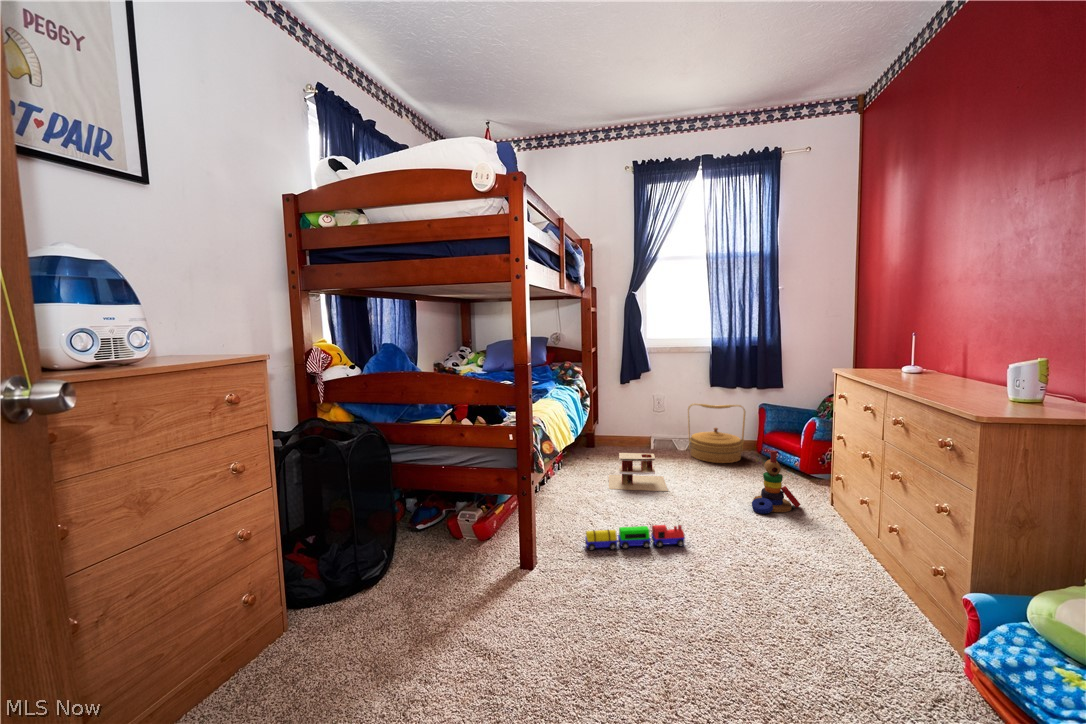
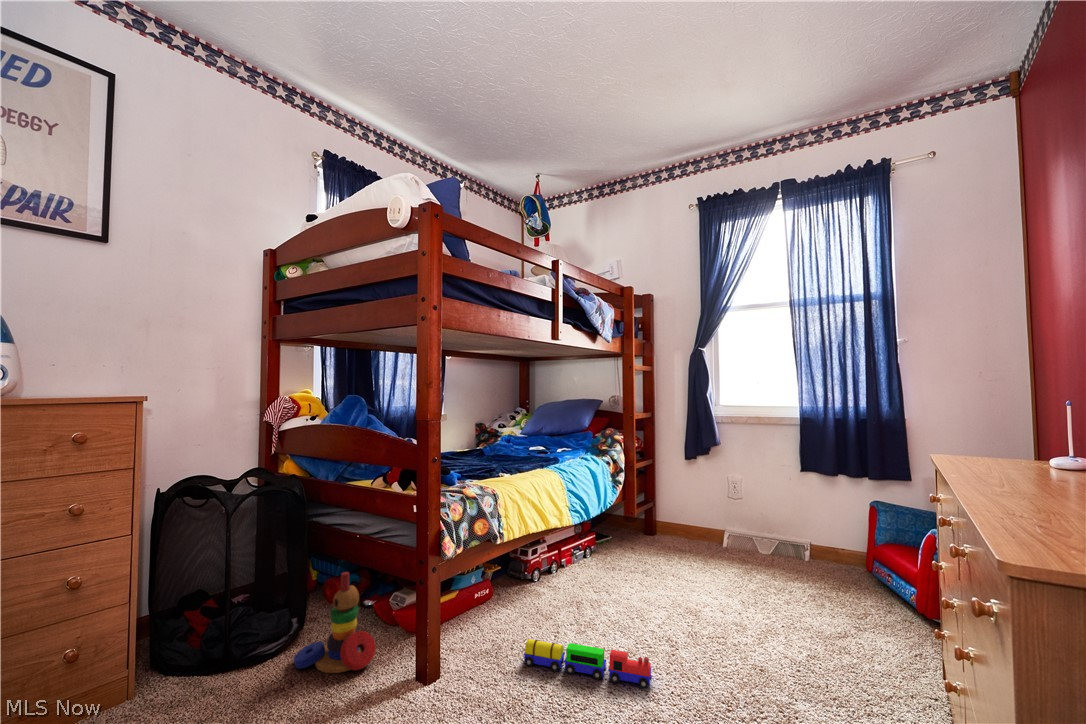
woven basket: present [688,403,746,463] -> none [763,491,846,581]
stacking toy: present [752,451,801,514] -> present [294,572,376,673]
toy house: present [609,453,668,491] -> none [620,545,704,606]

